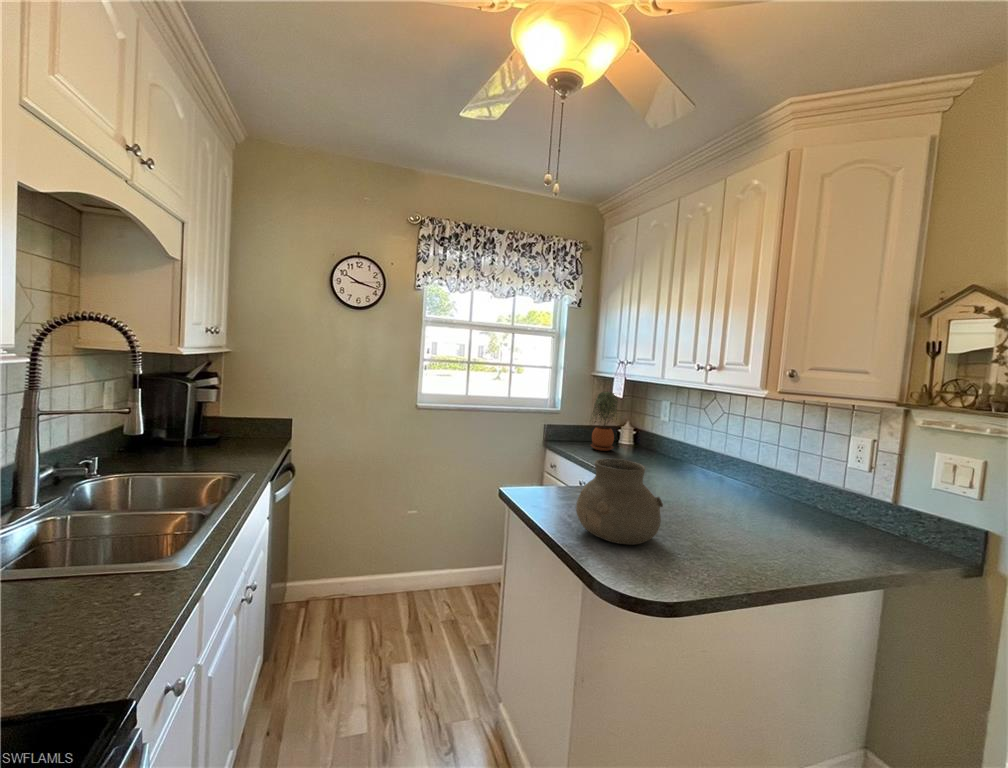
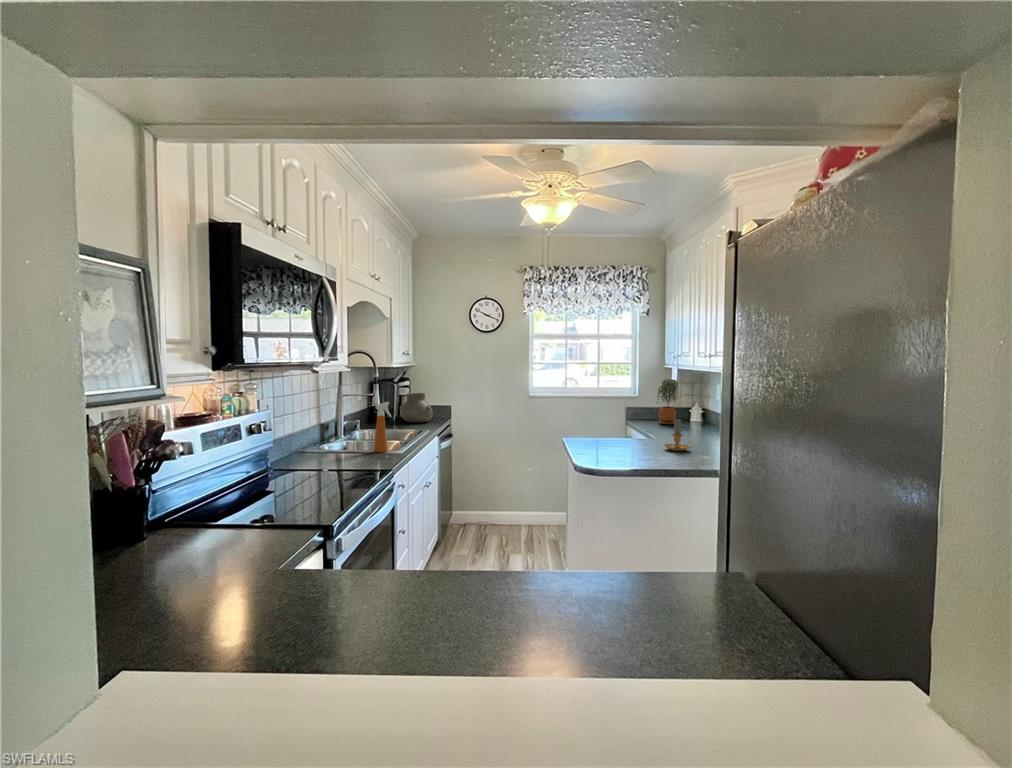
vase: present [576,459,663,545] -> present [400,393,433,423]
spray bottle: none [55,464,118,612] -> present [374,402,391,452]
candle: none [687,473,743,529] -> present [665,419,691,451]

